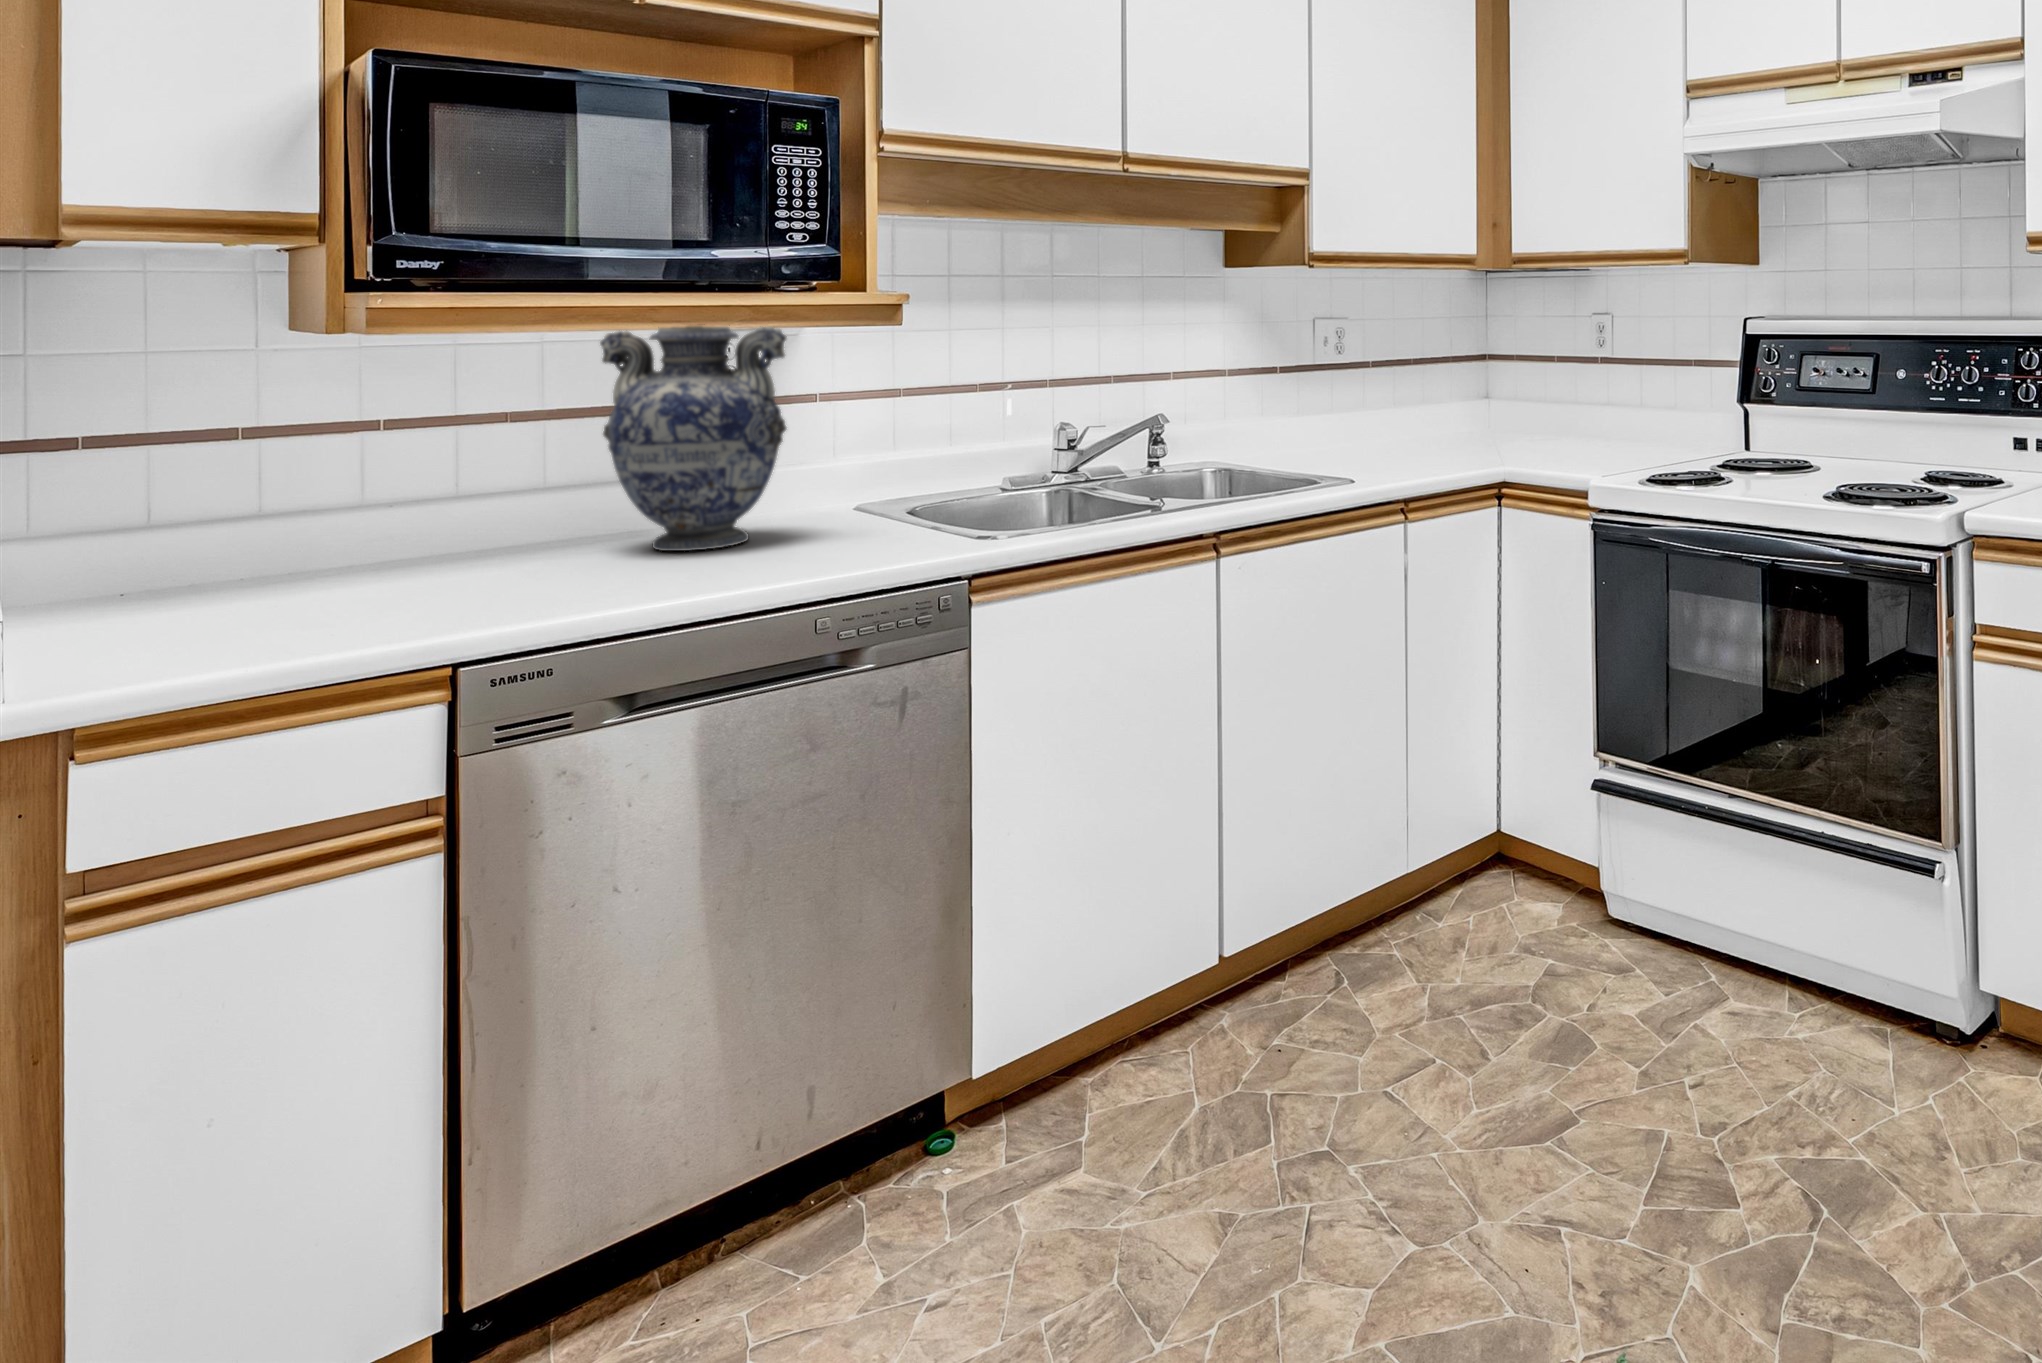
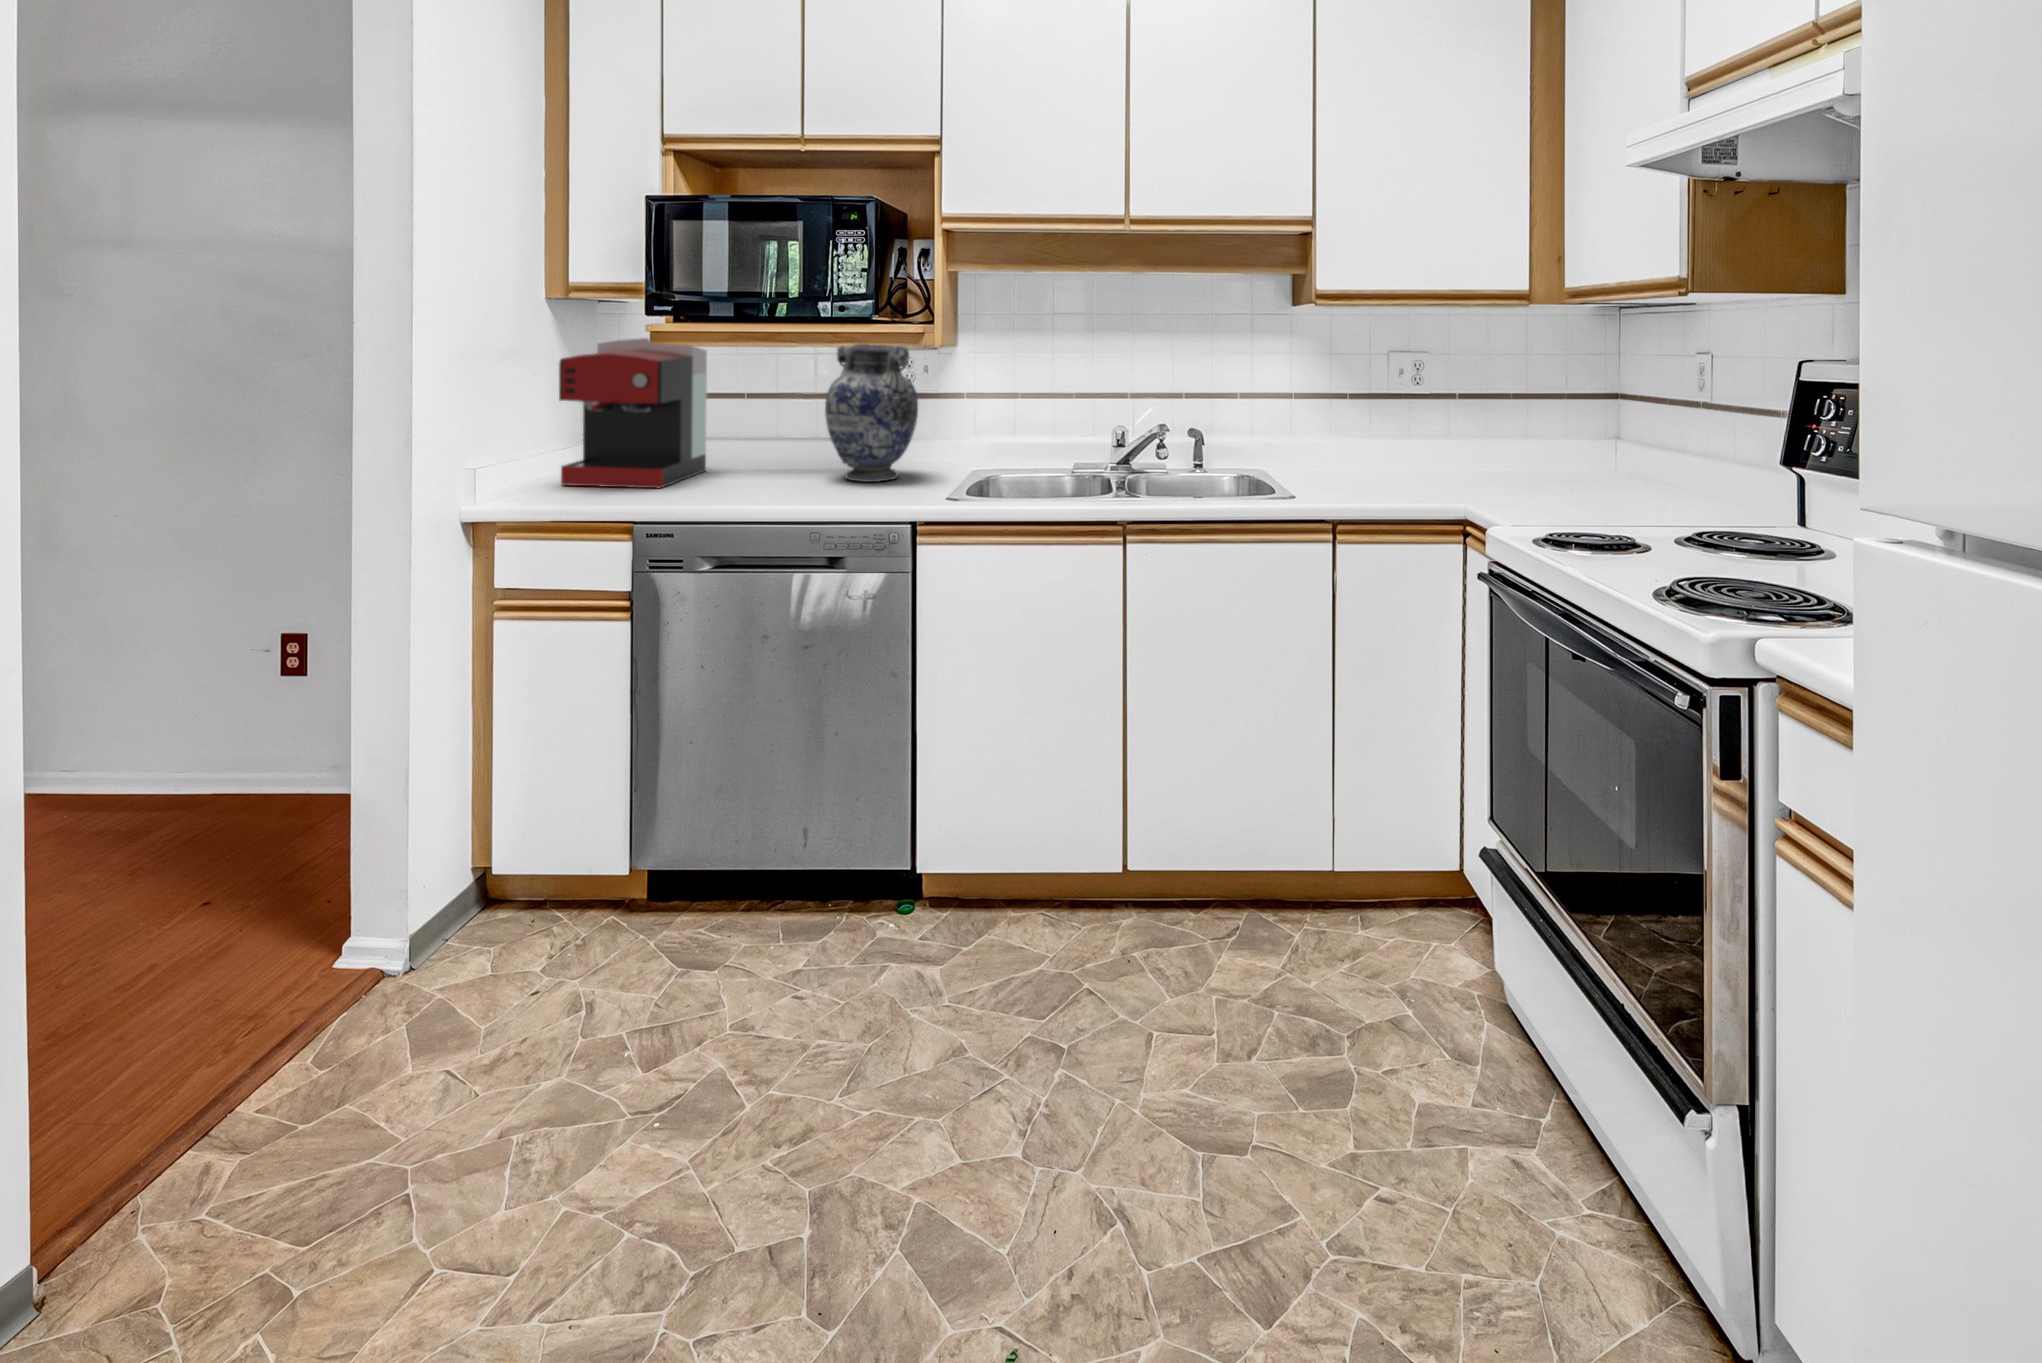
coffee maker: none [52,338,349,652] -> present [559,338,707,488]

